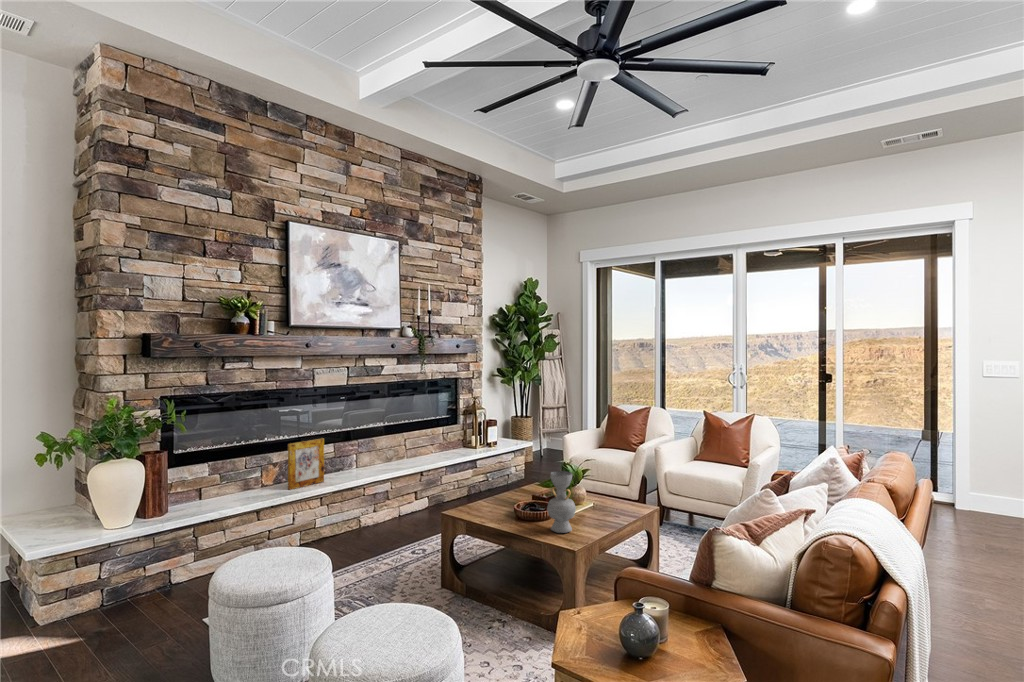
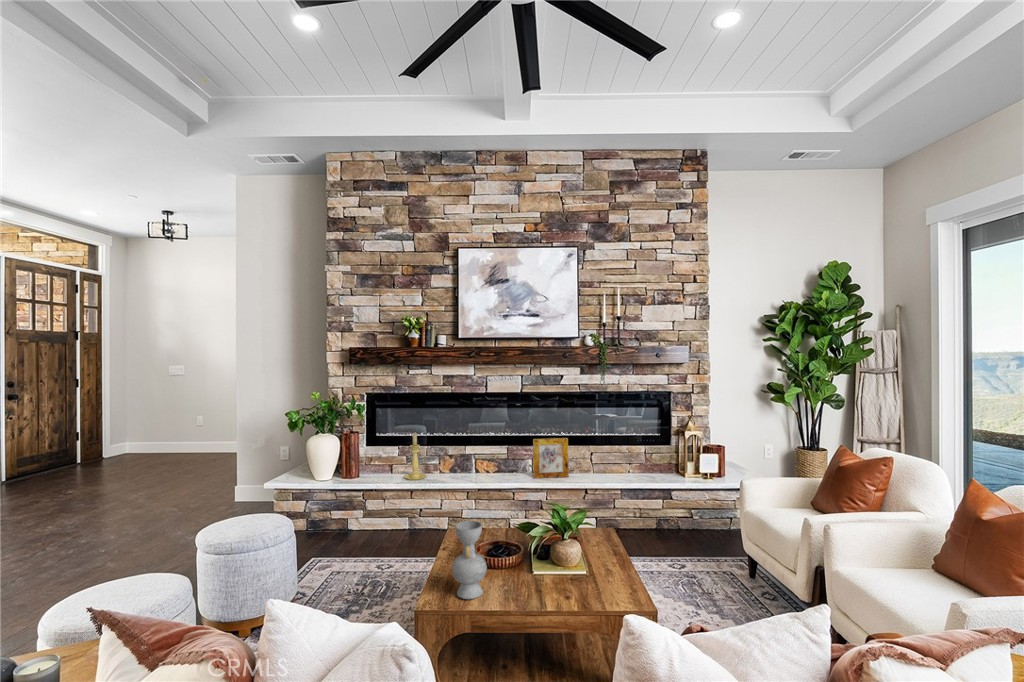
picture frame: present [288,438,324,490] -> present [533,438,569,478]
candle holder: none [235,440,264,499] -> present [405,433,426,480]

